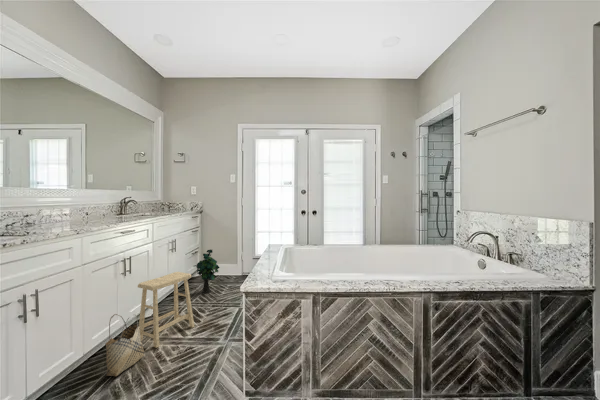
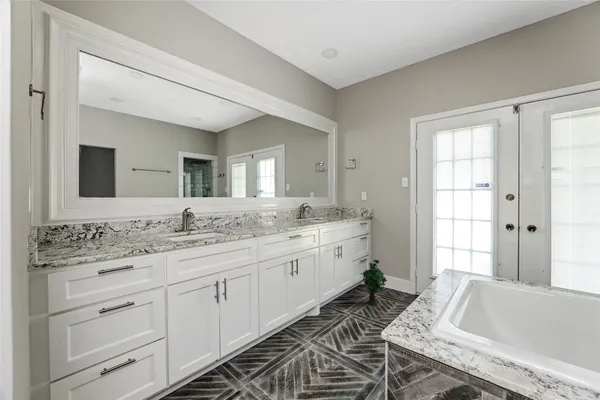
footstool: present [138,272,194,348] -> none [301,280,351,353]
woven basket: present [105,314,144,376] -> none [269,311,301,369]

